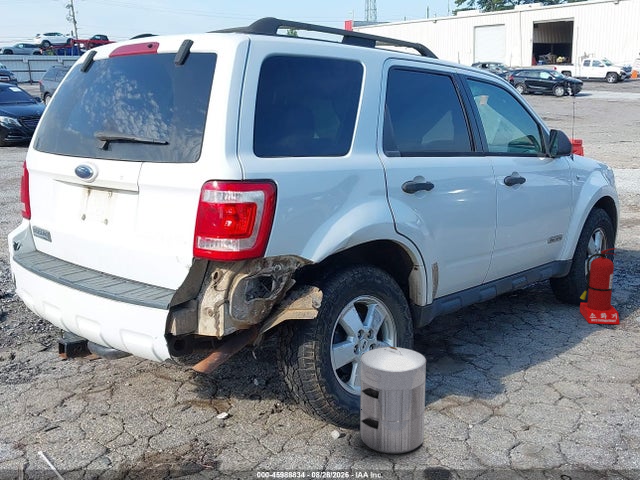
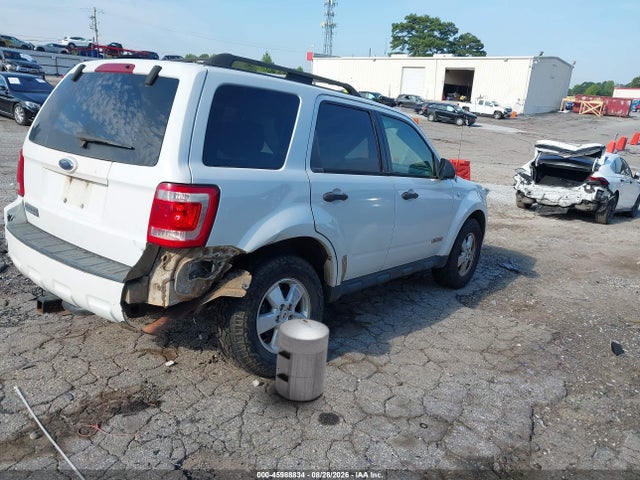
fire extinguisher: present [580,248,620,324] -> none [451,249,481,305]

